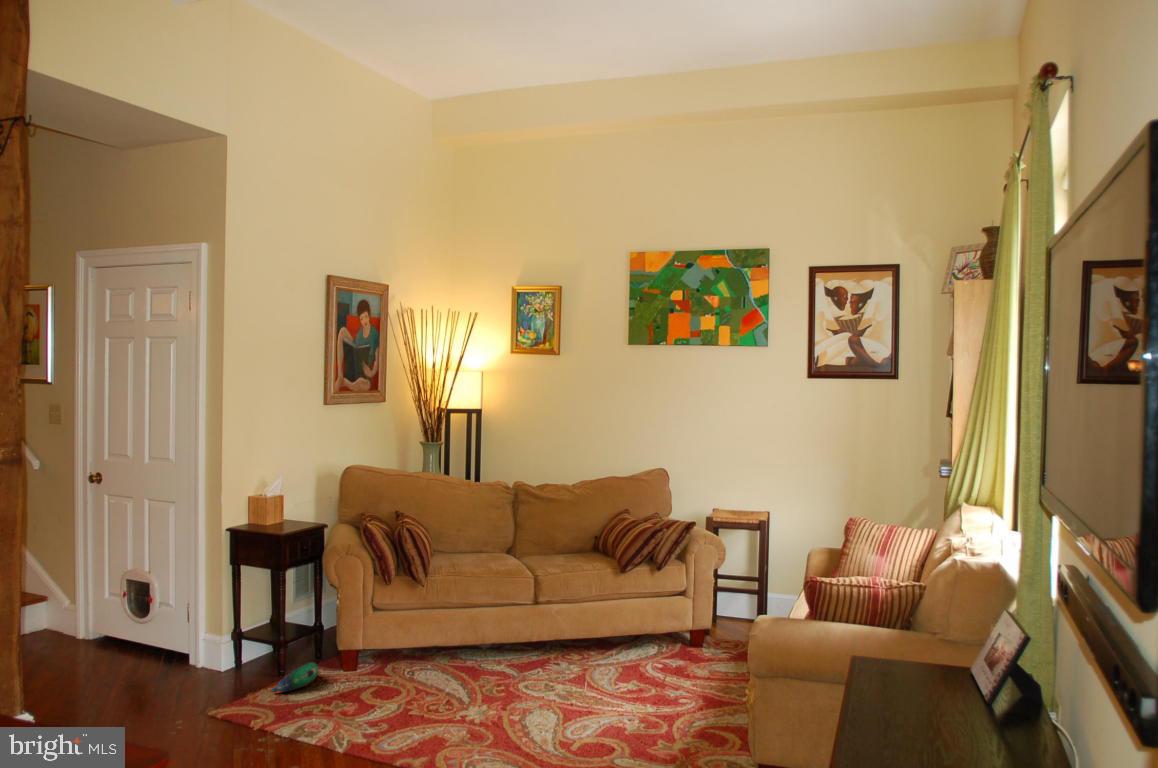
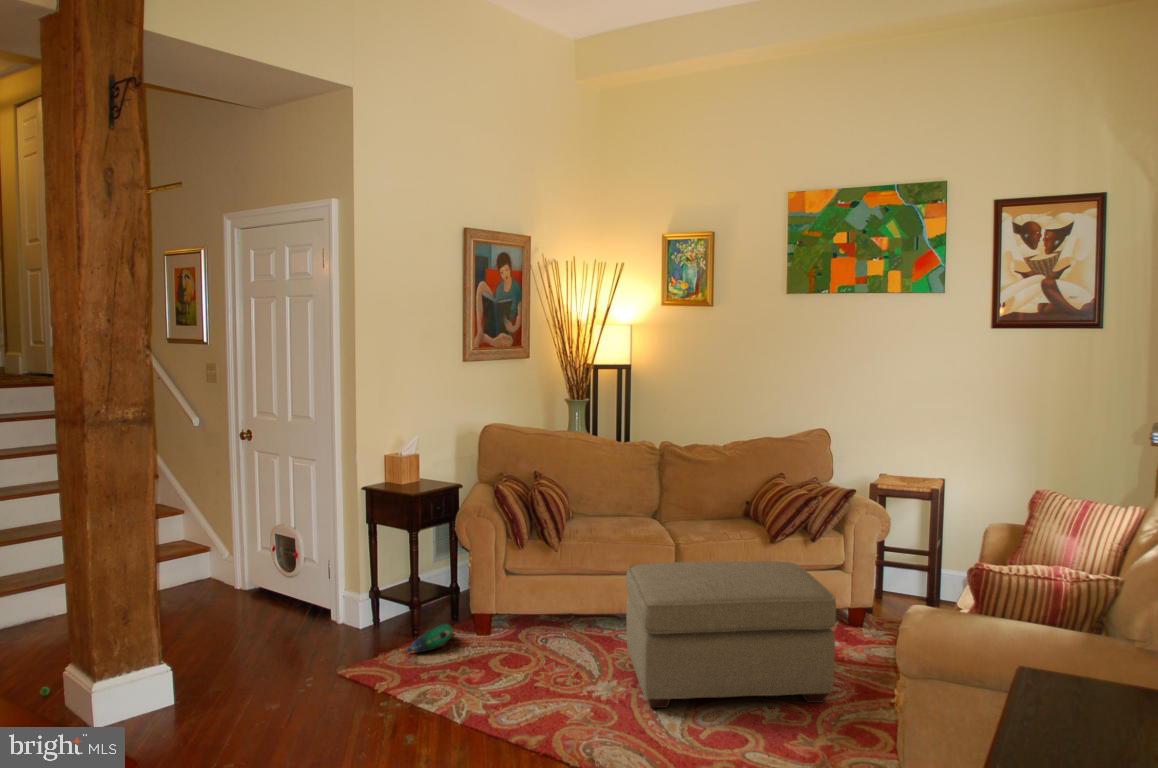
ottoman: none [495,588,688,728] -> present [626,561,836,708]

